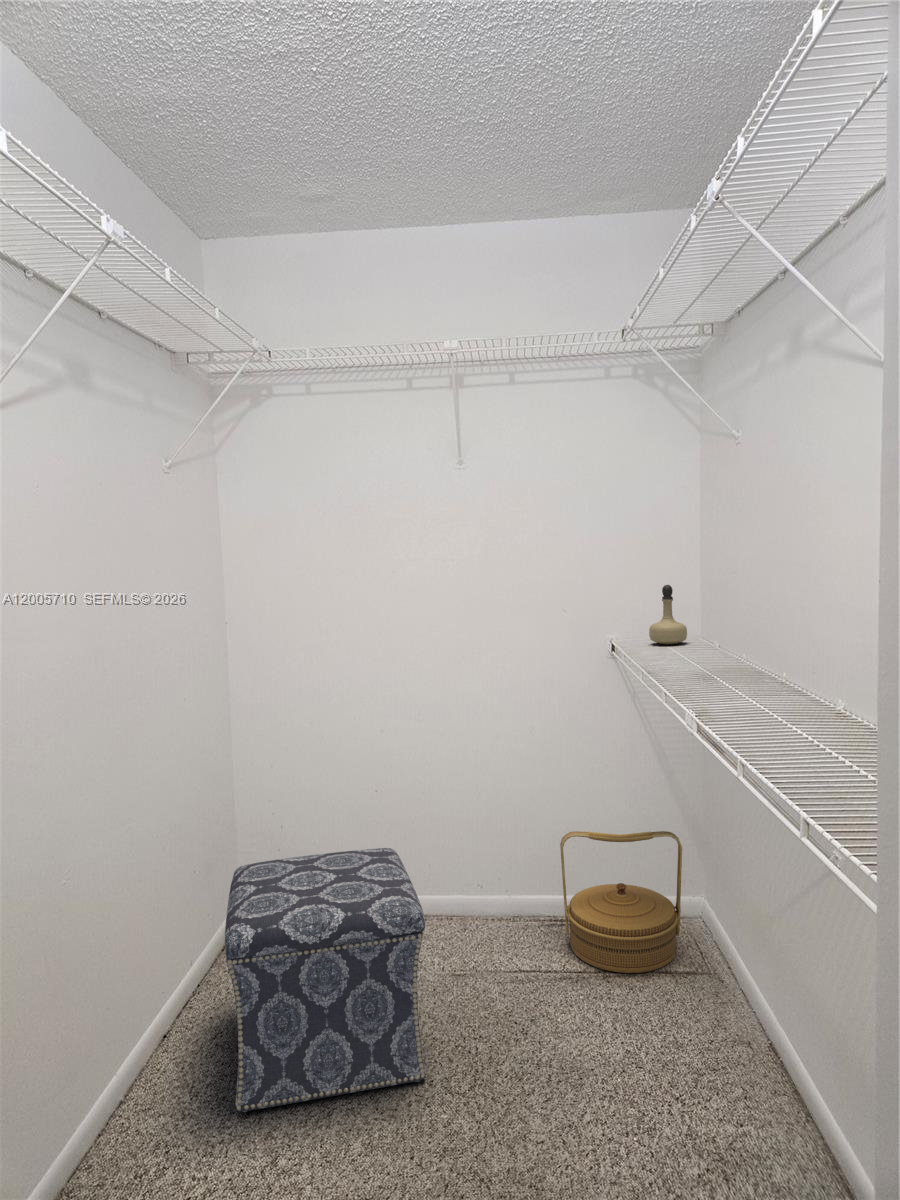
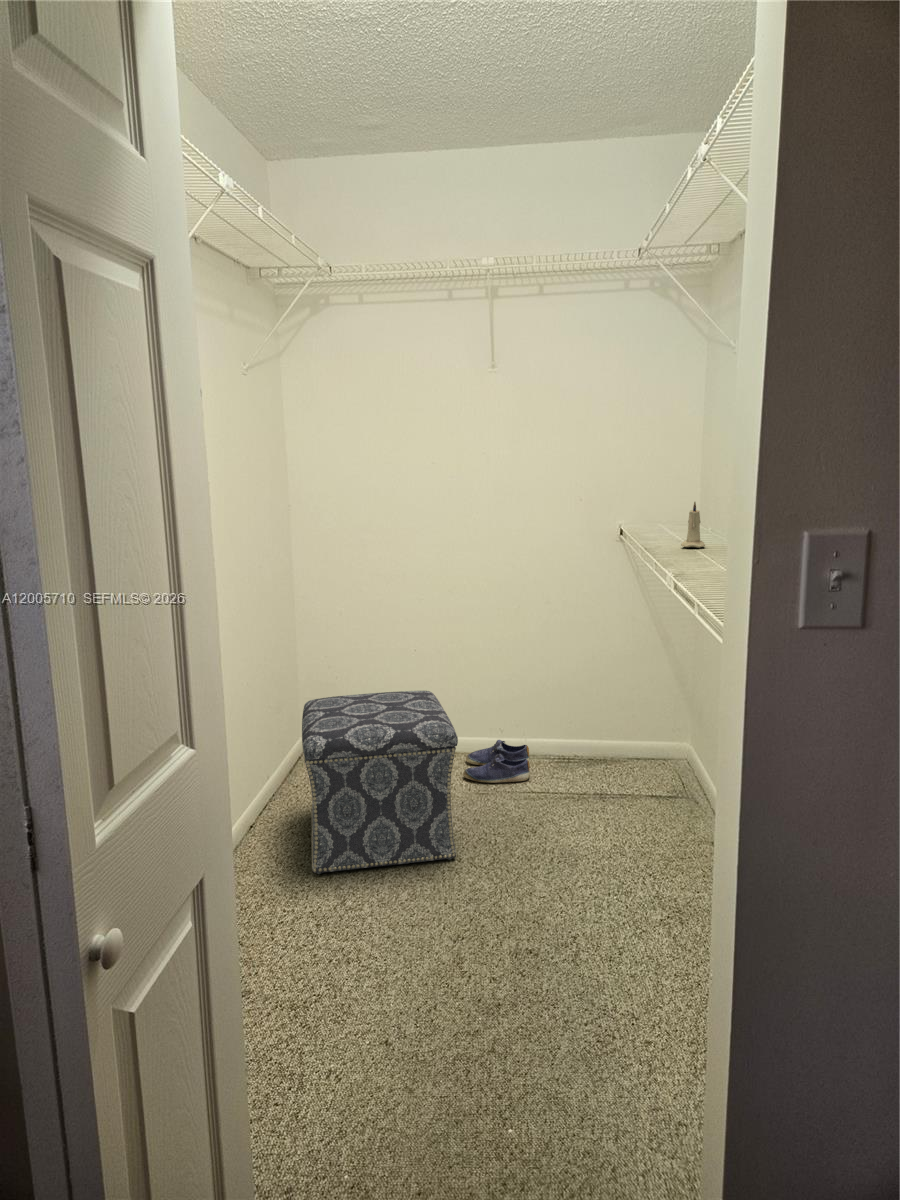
perfume bottle: present [649,585,687,645] -> none [652,479,684,531]
candle: none [692,614,722,670] -> present [681,502,705,548]
woven basket: present [560,831,682,973] -> none [569,685,670,796]
shoe: none [434,898,516,958] -> present [463,740,530,783]

